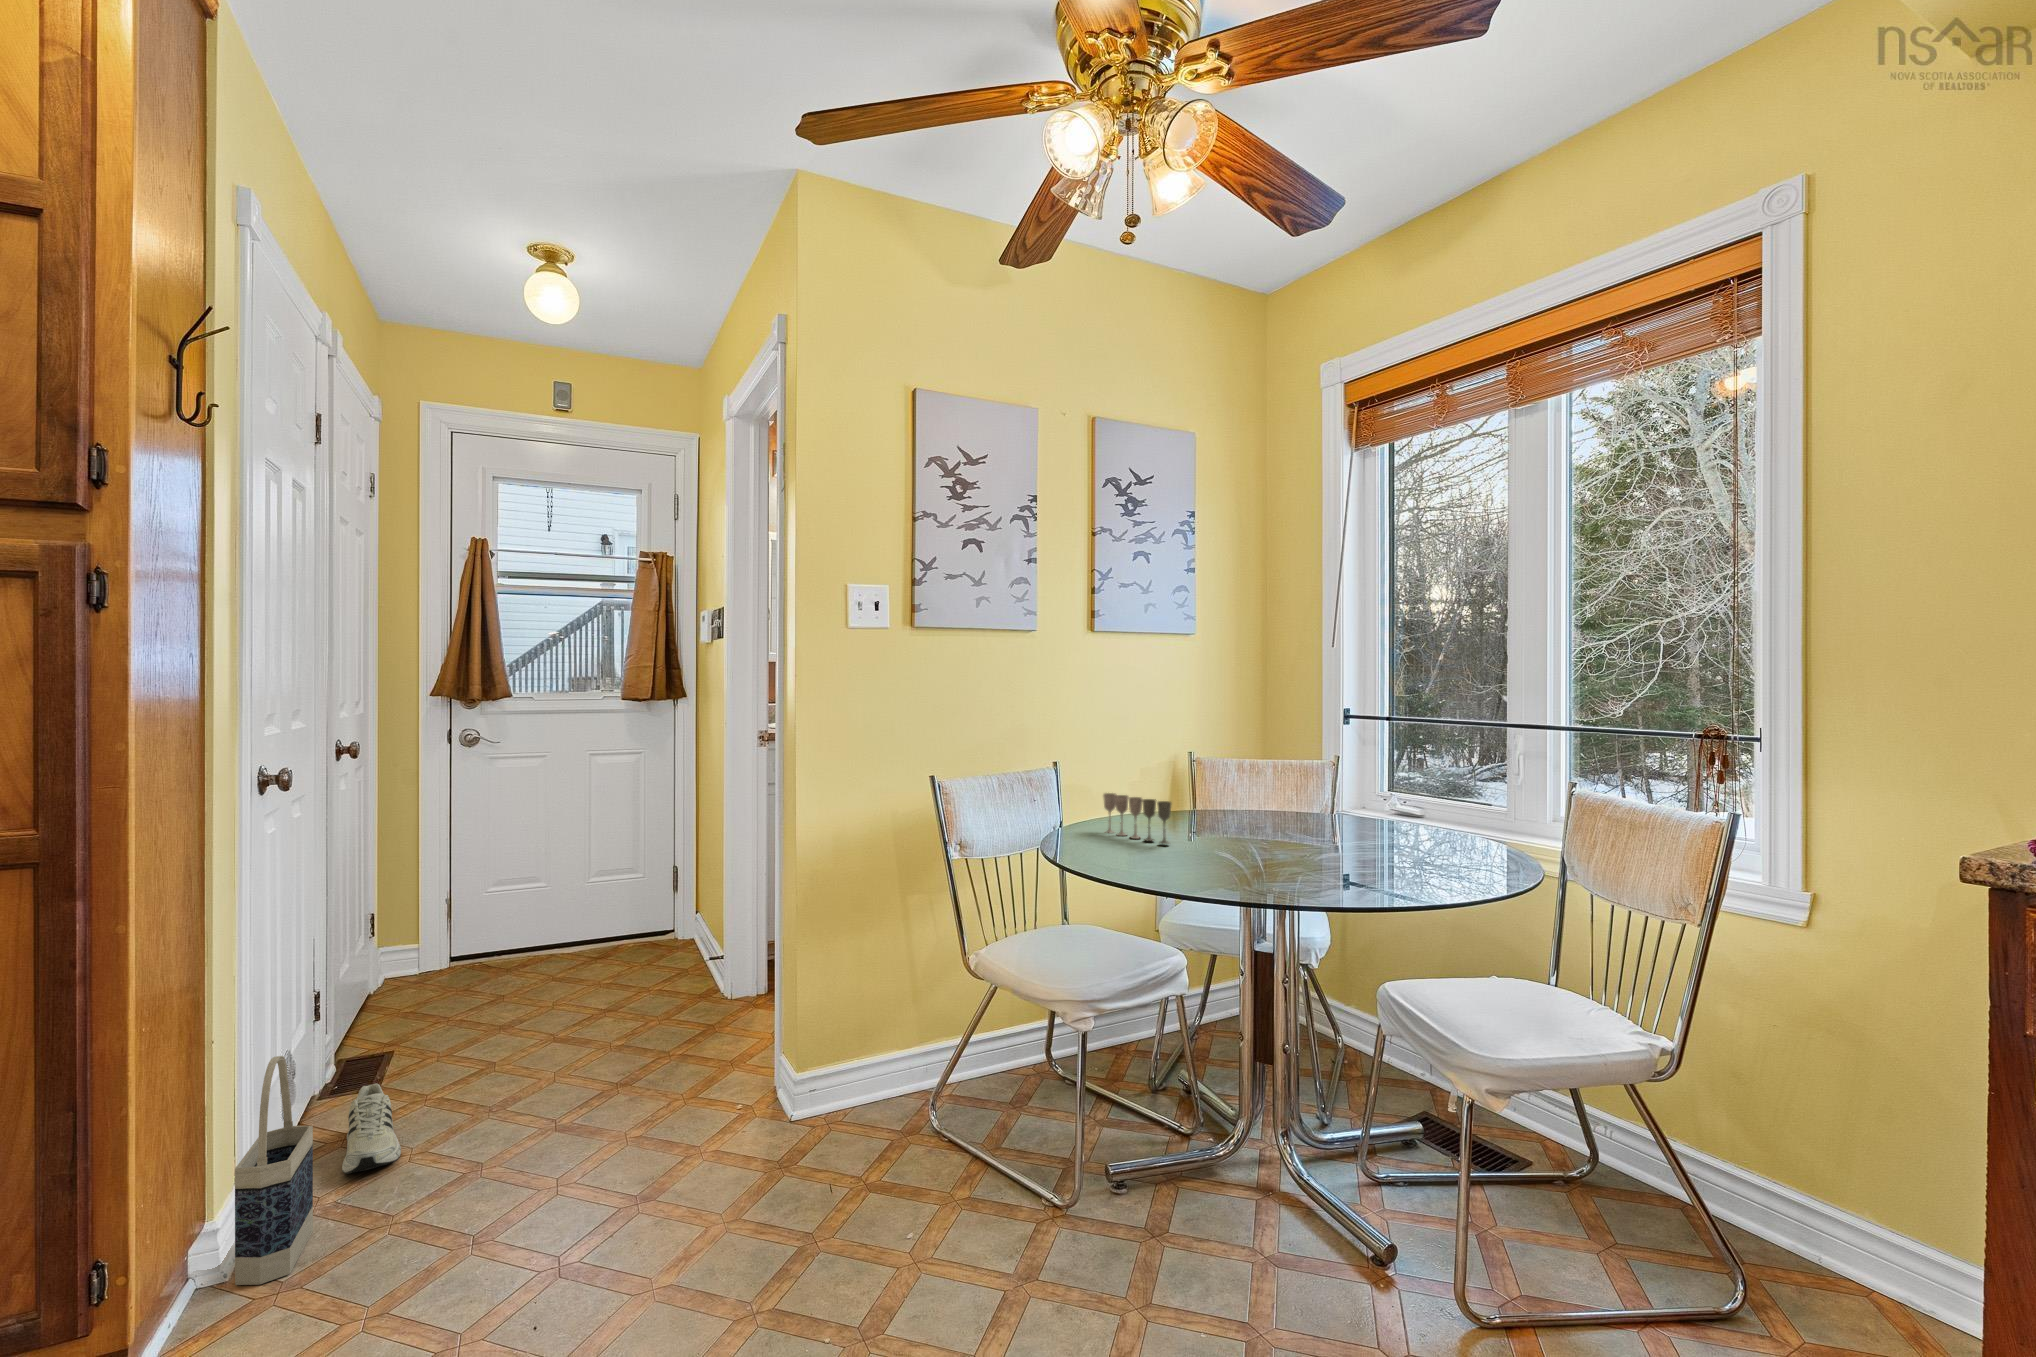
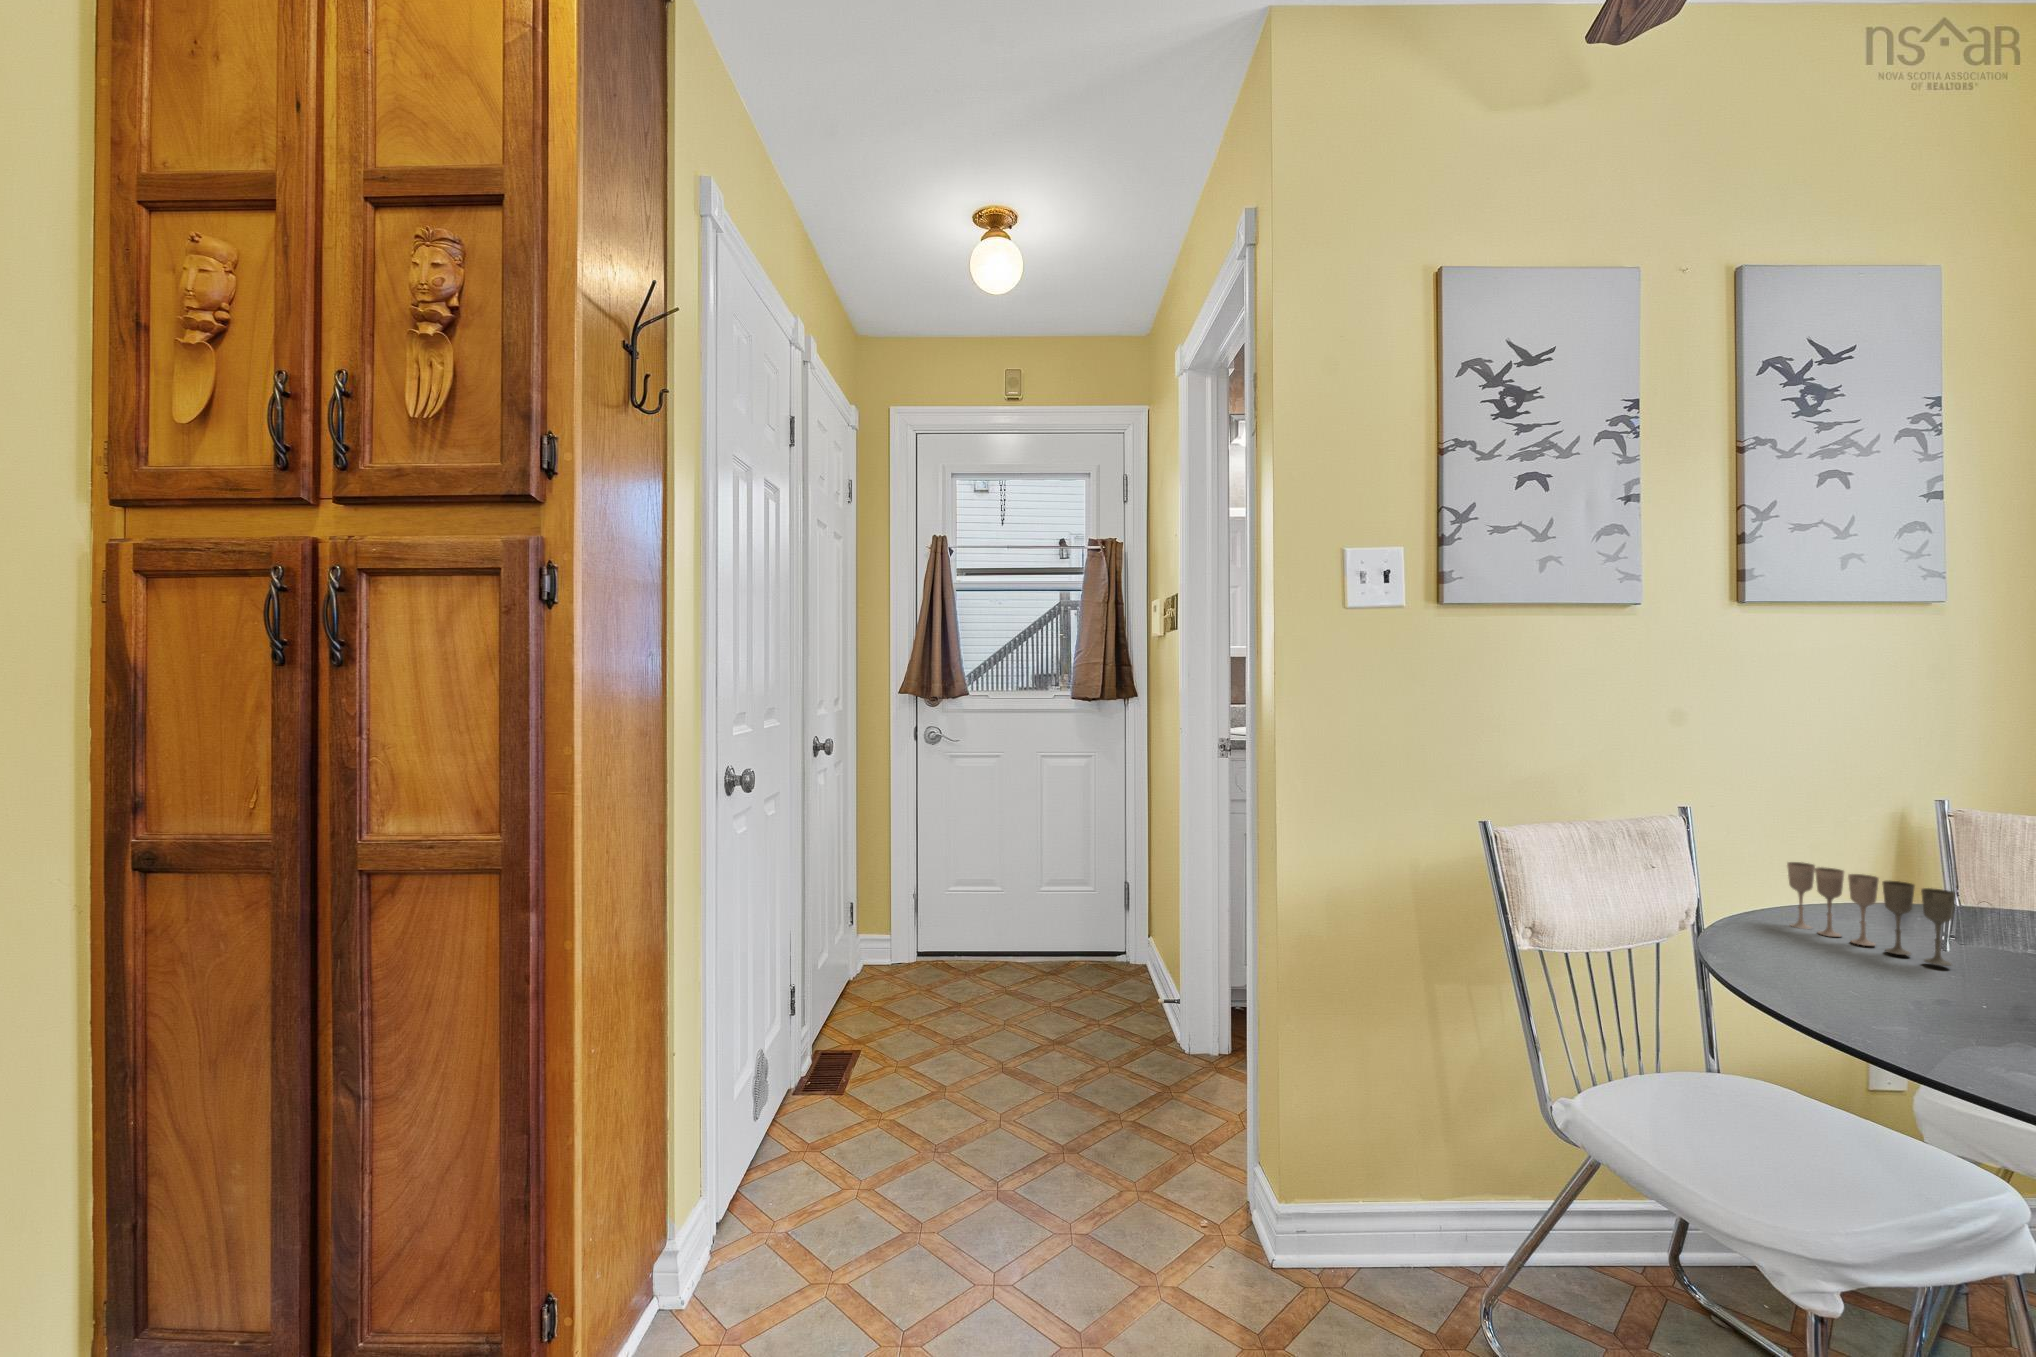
bag: present [235,1056,313,1285] -> none [694,1076,767,1321]
shoe: present [342,1083,401,1174] -> none [801,1100,854,1199]

